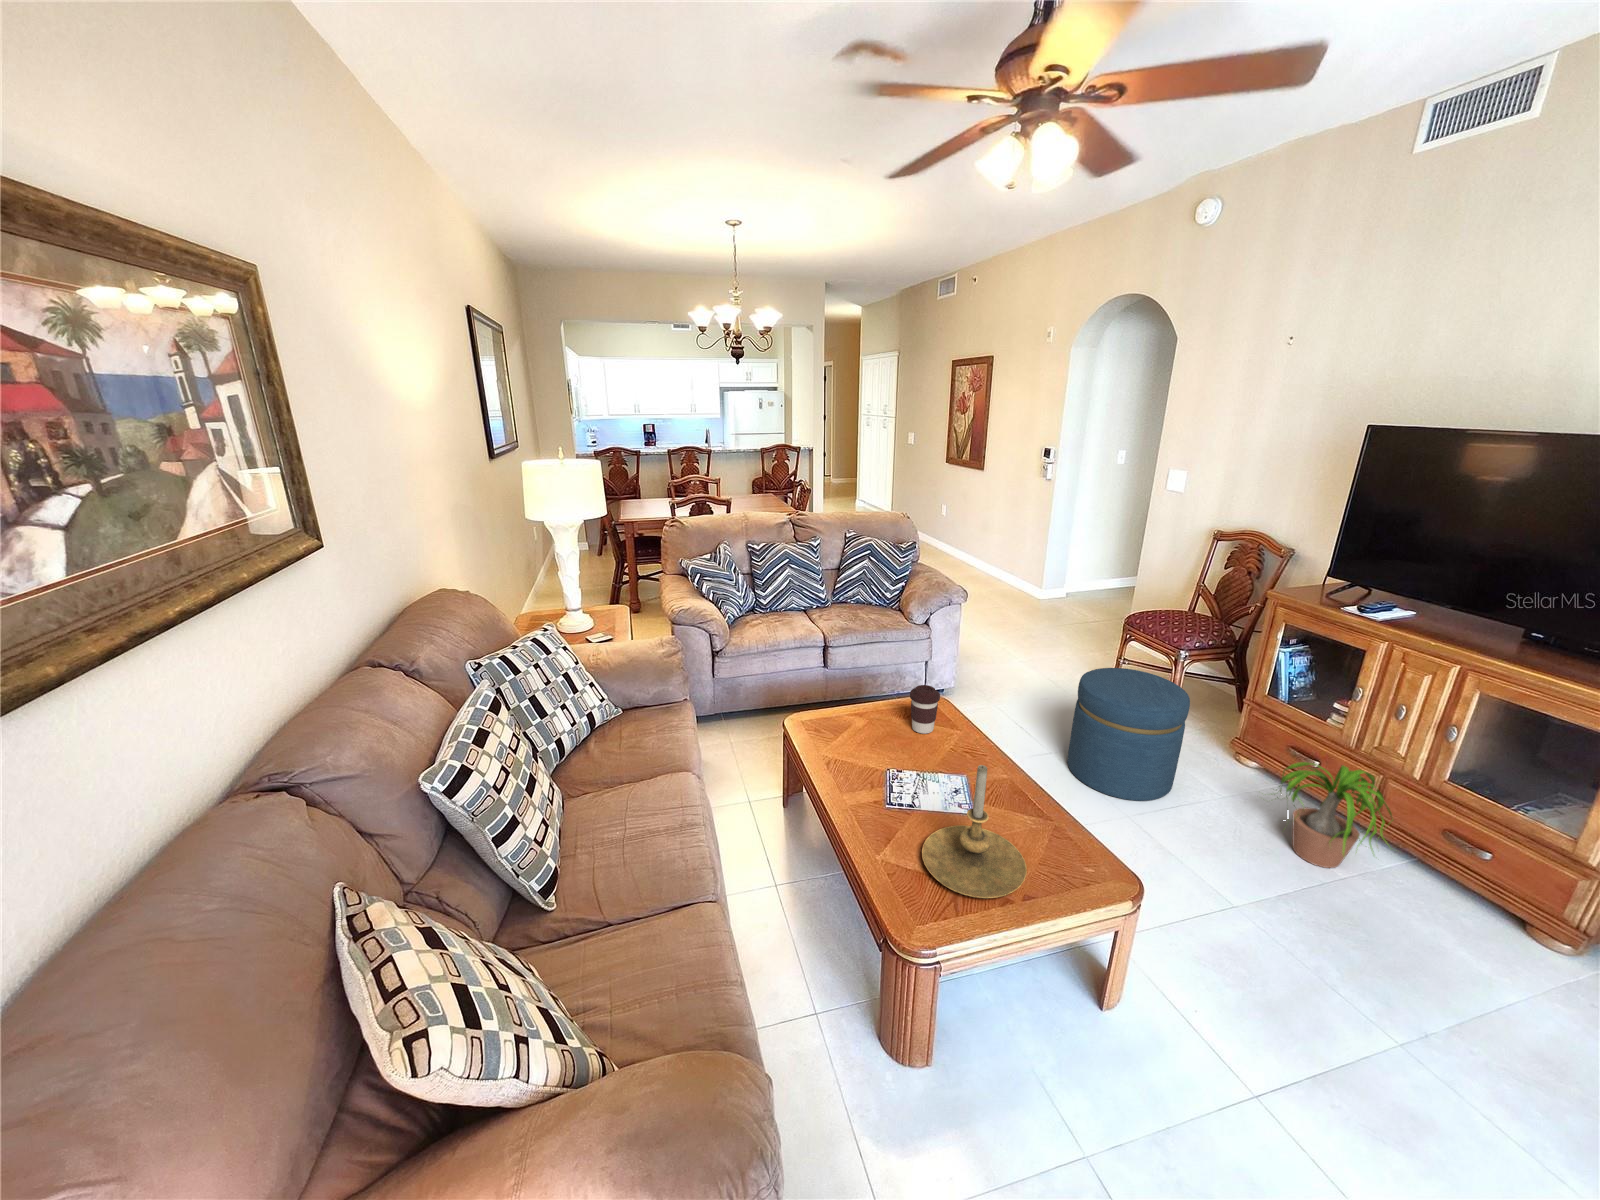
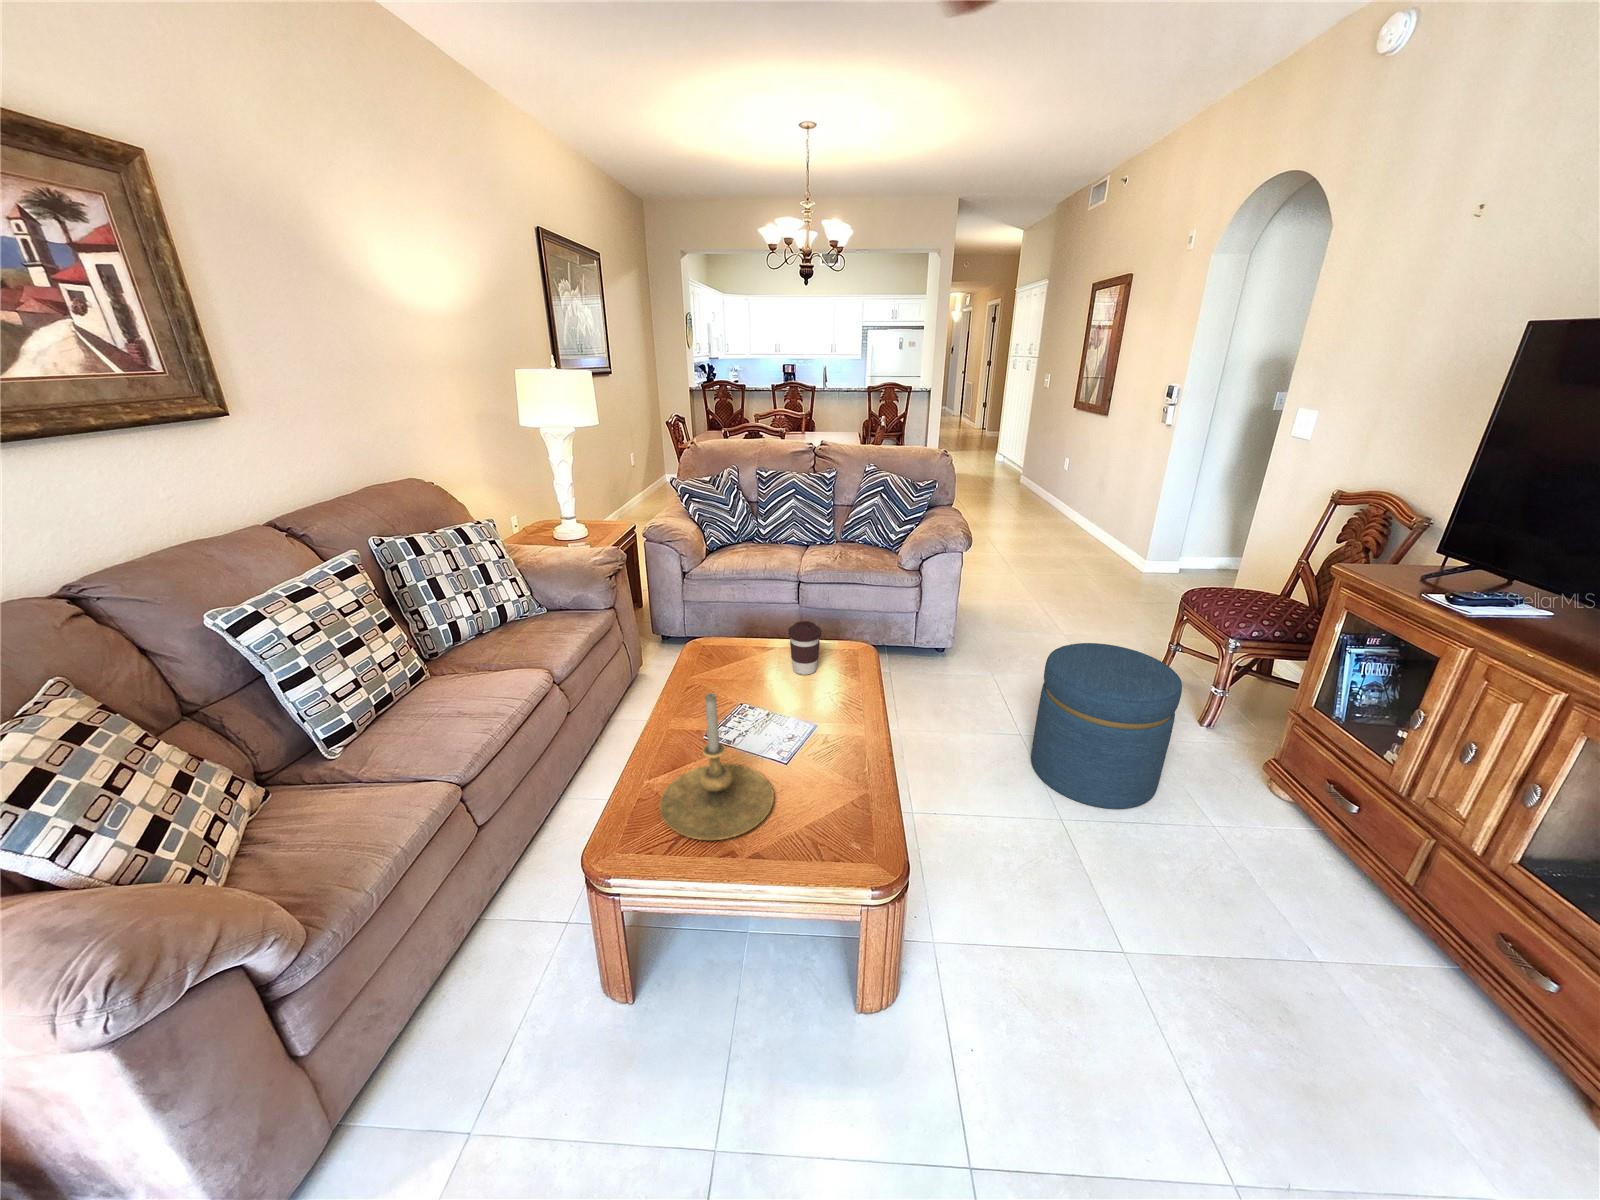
potted plant: present [1277,762,1392,868] -> none [1224,794,1416,949]

